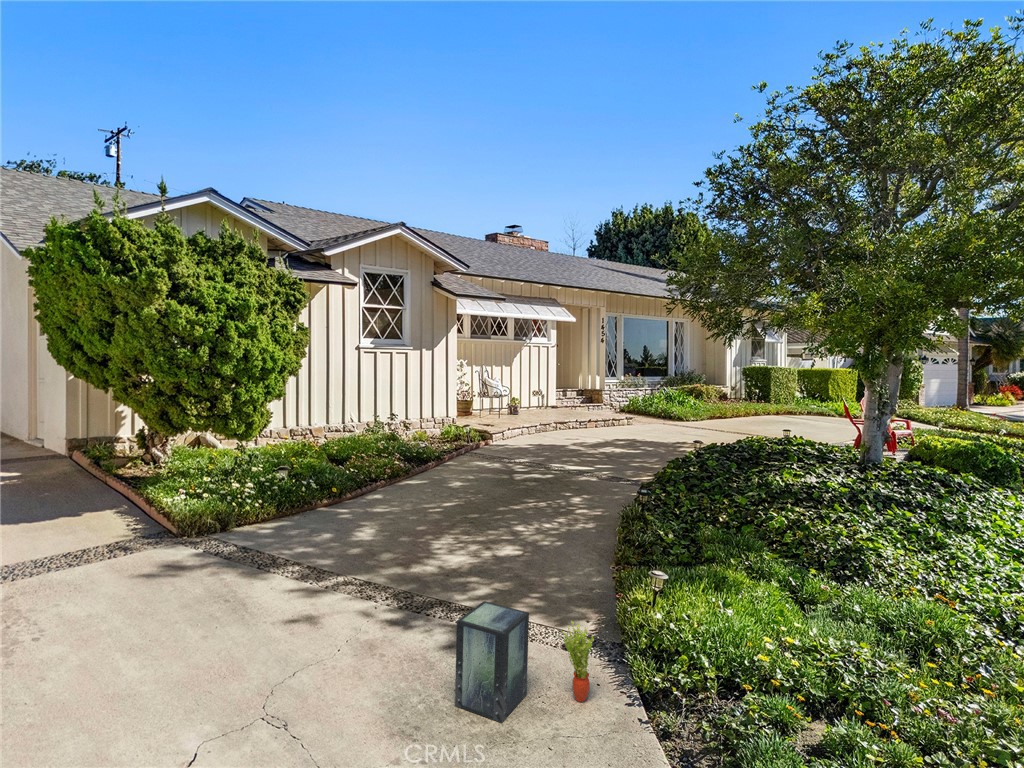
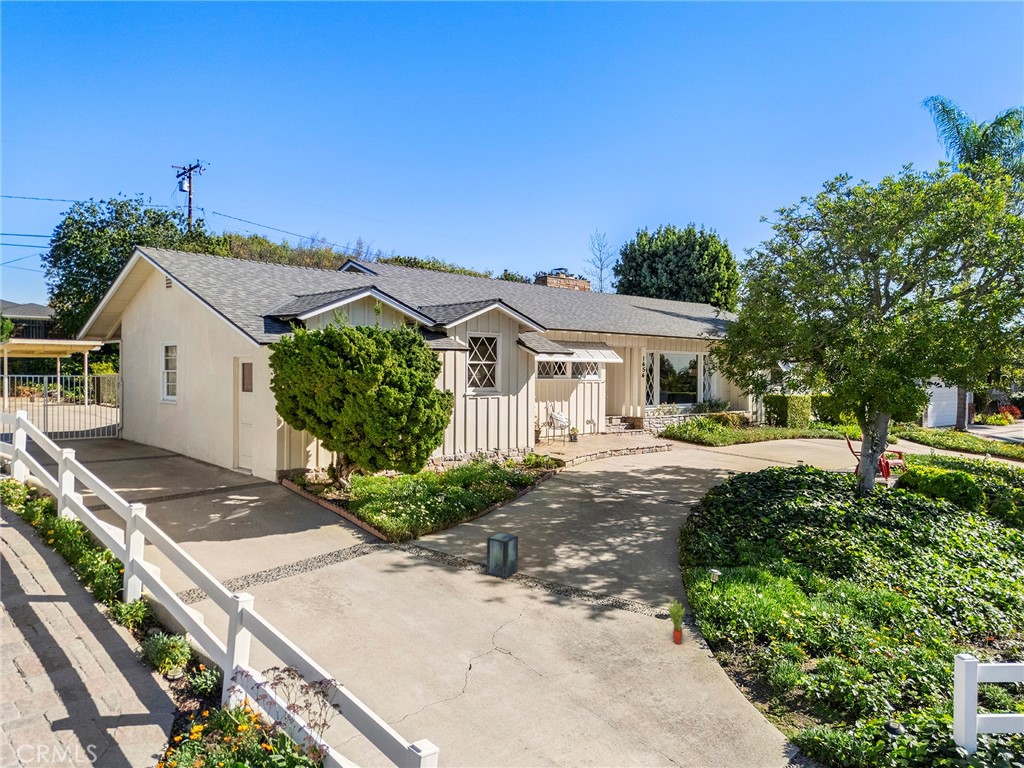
storage box: present [455,601,529,723] -> present [487,532,518,579]

